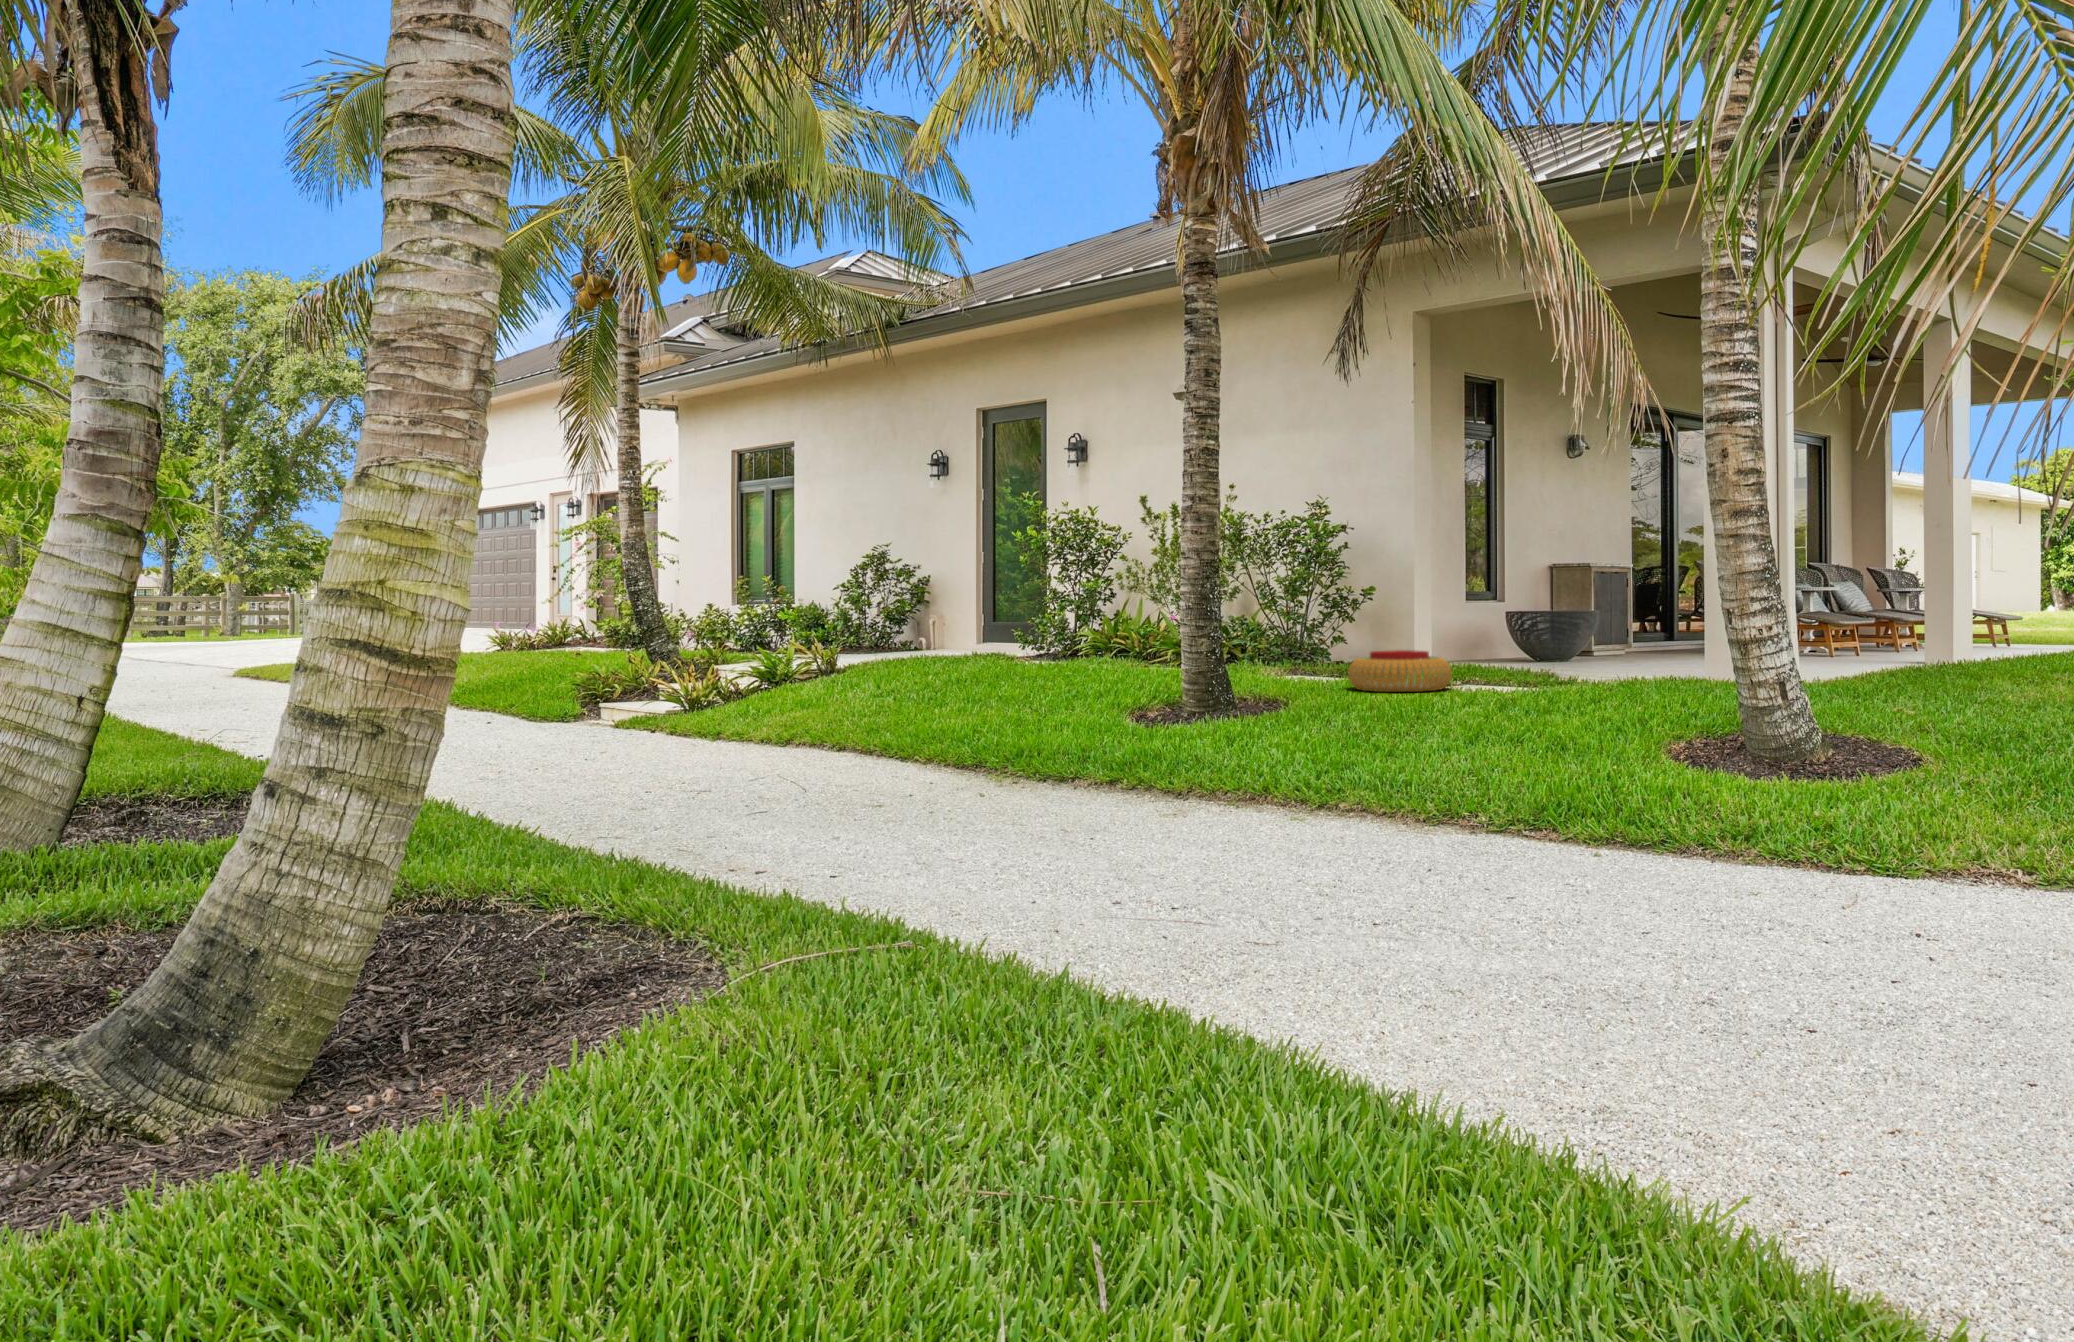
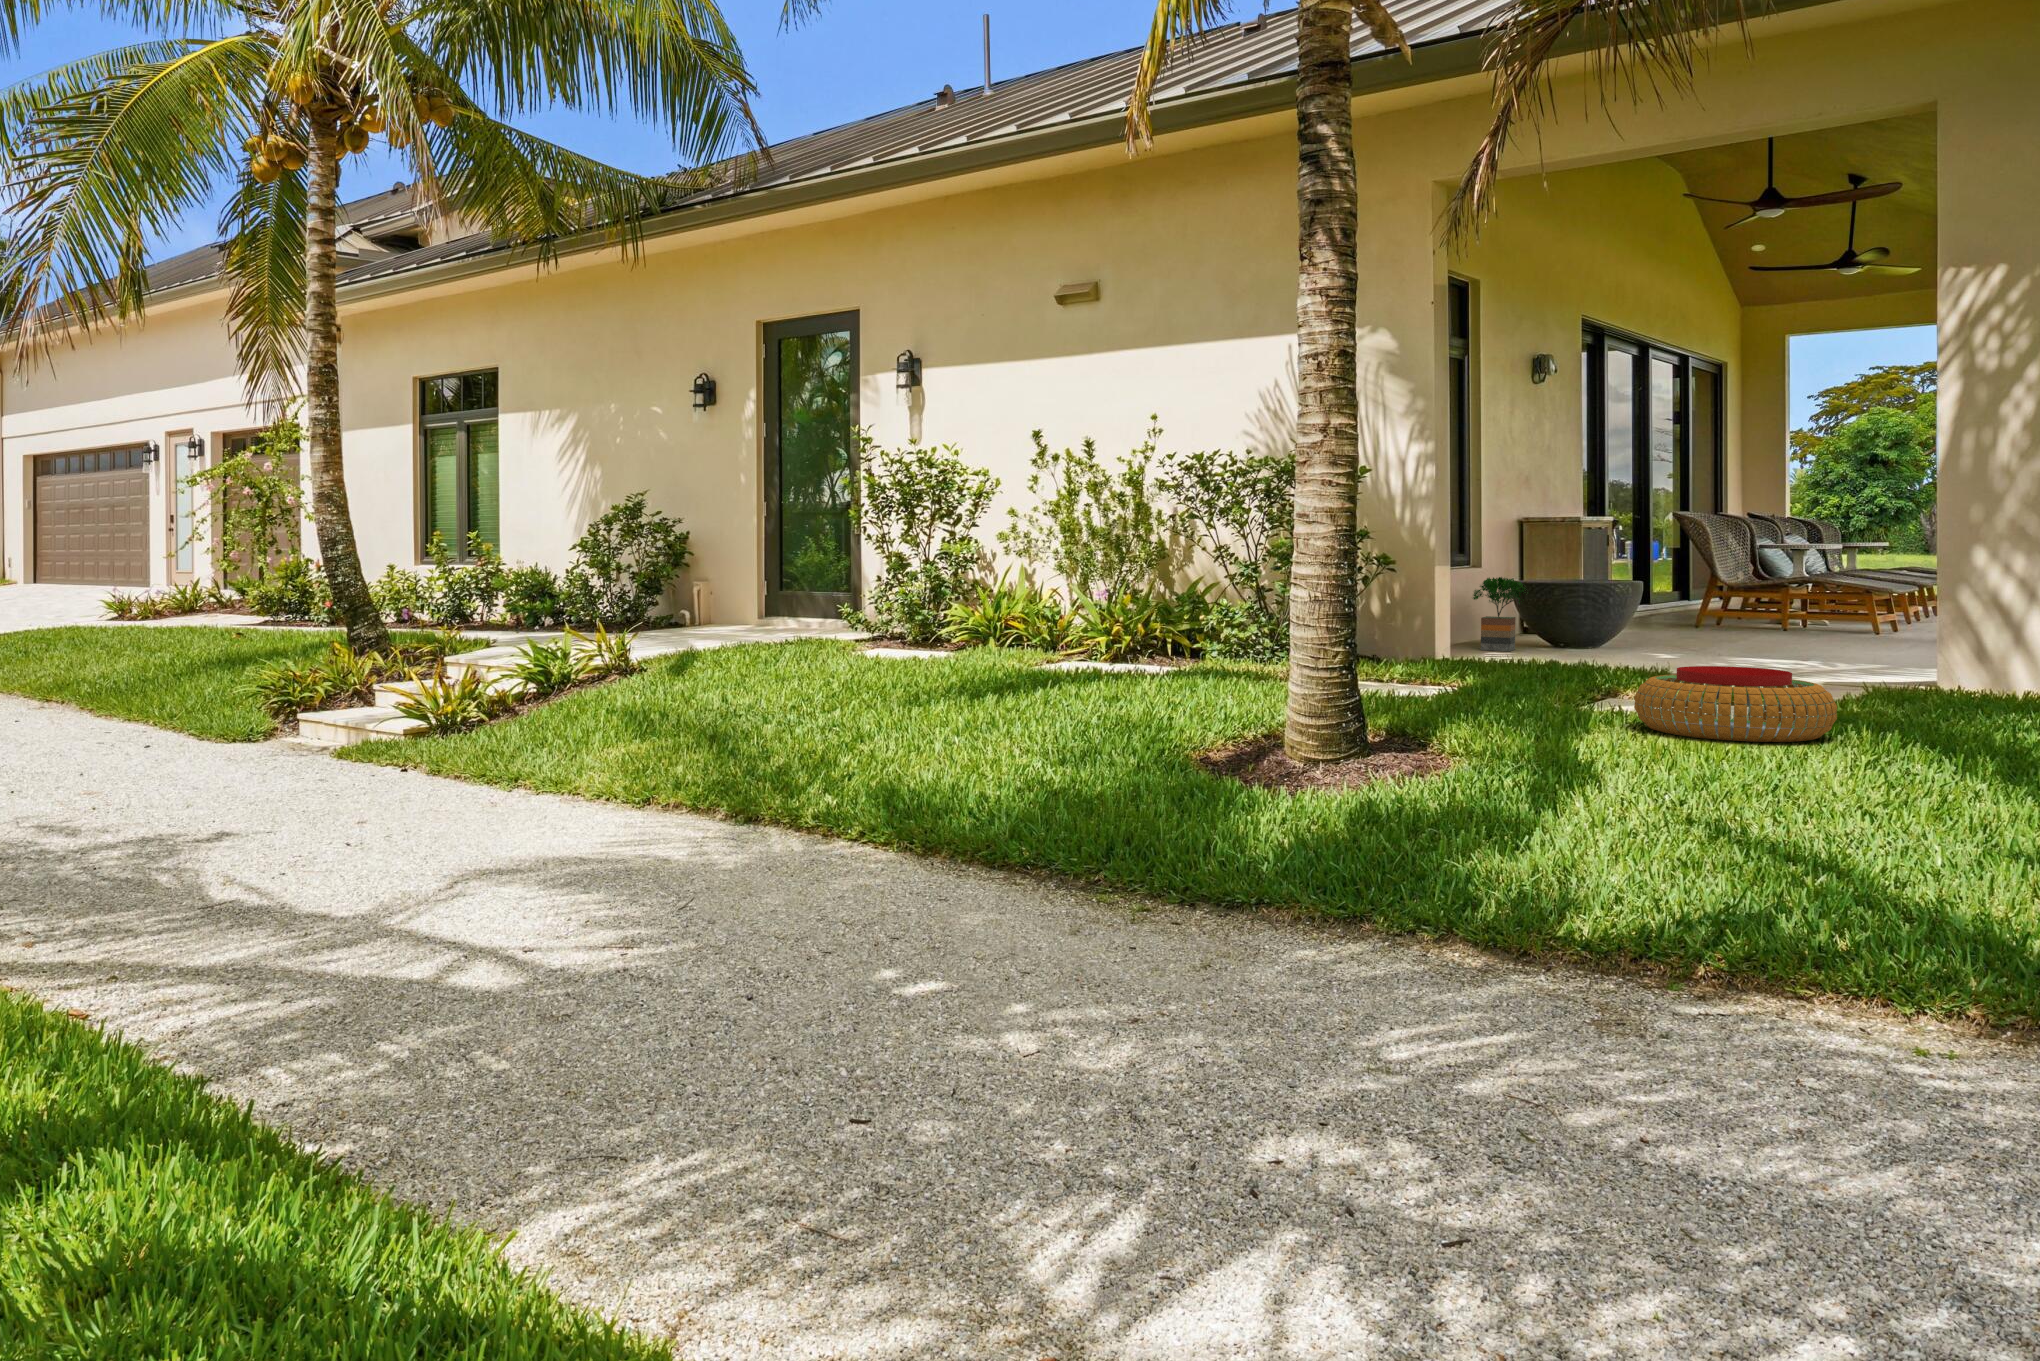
potted tree: none [1444,602,1488,657] -> present [1473,577,1528,651]

